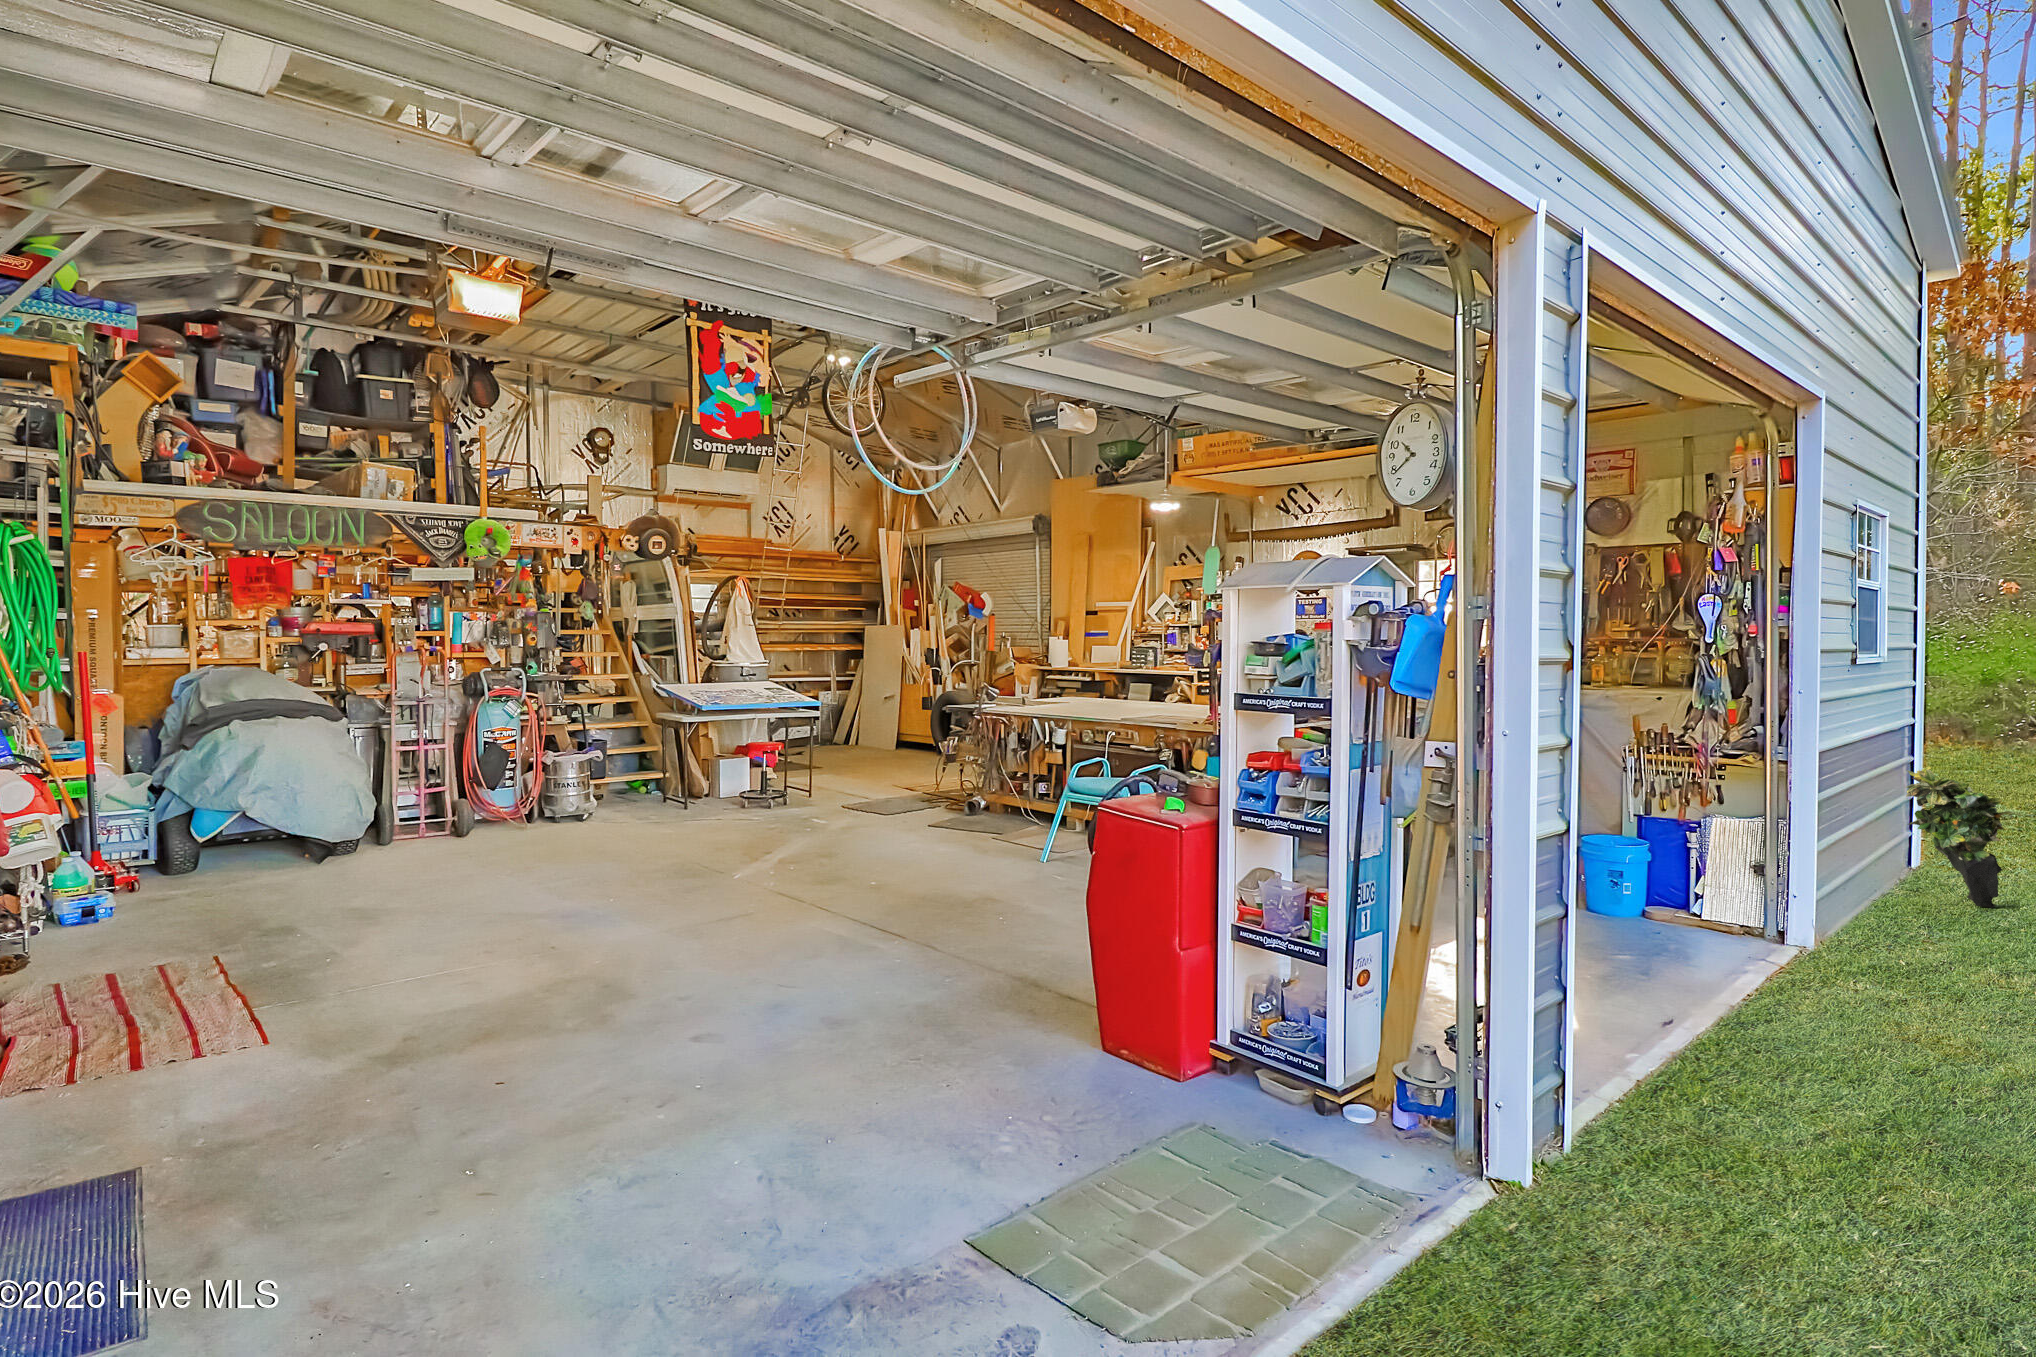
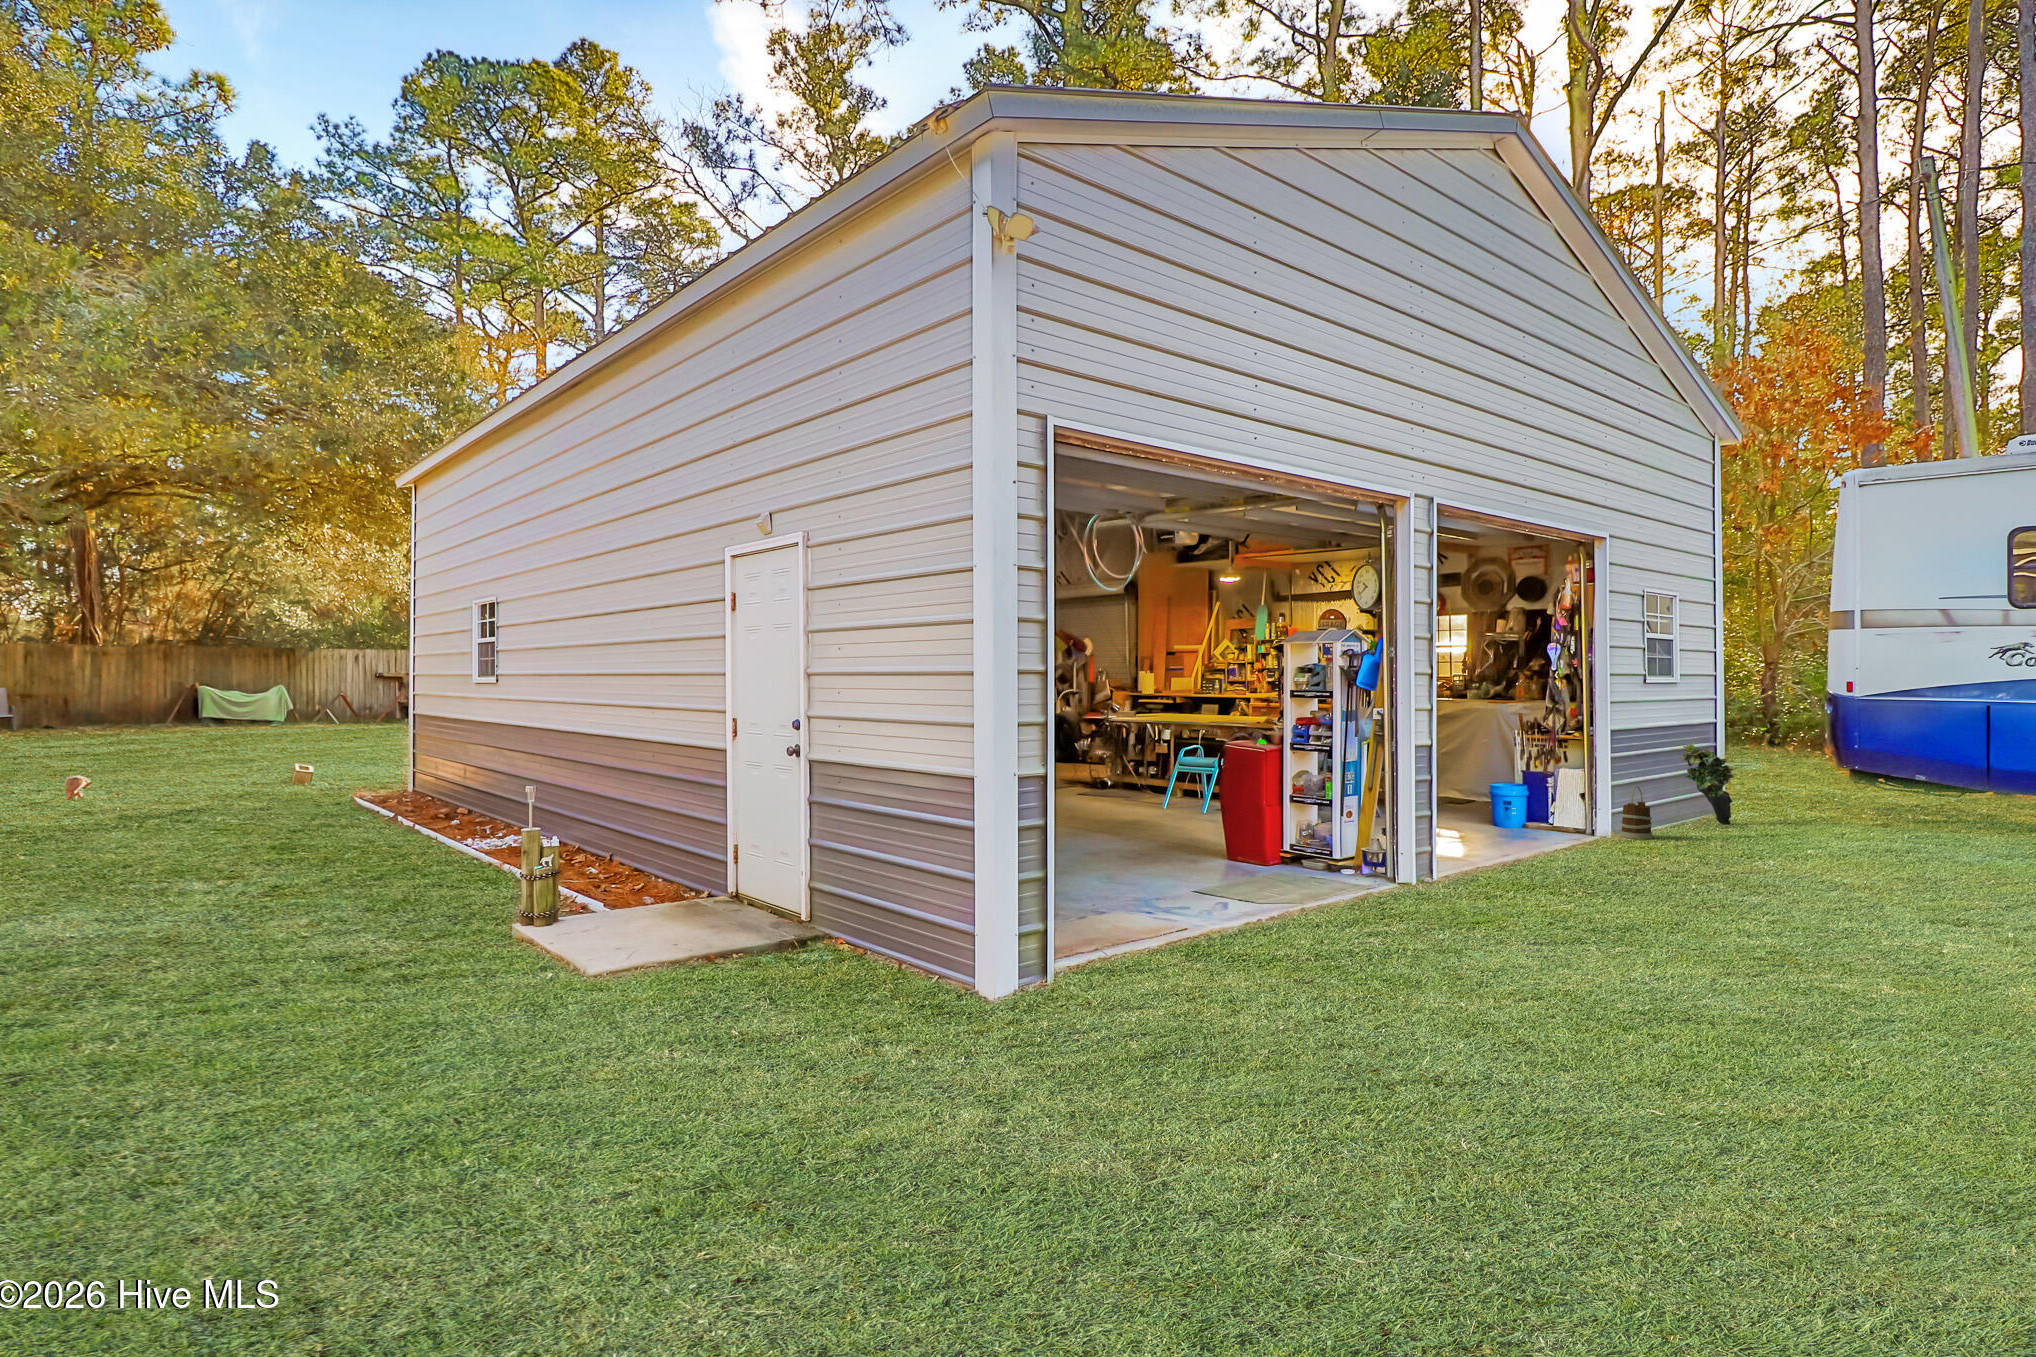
wooden bucket: none [1840,860,1907,960] -> present [1620,786,1653,839]

